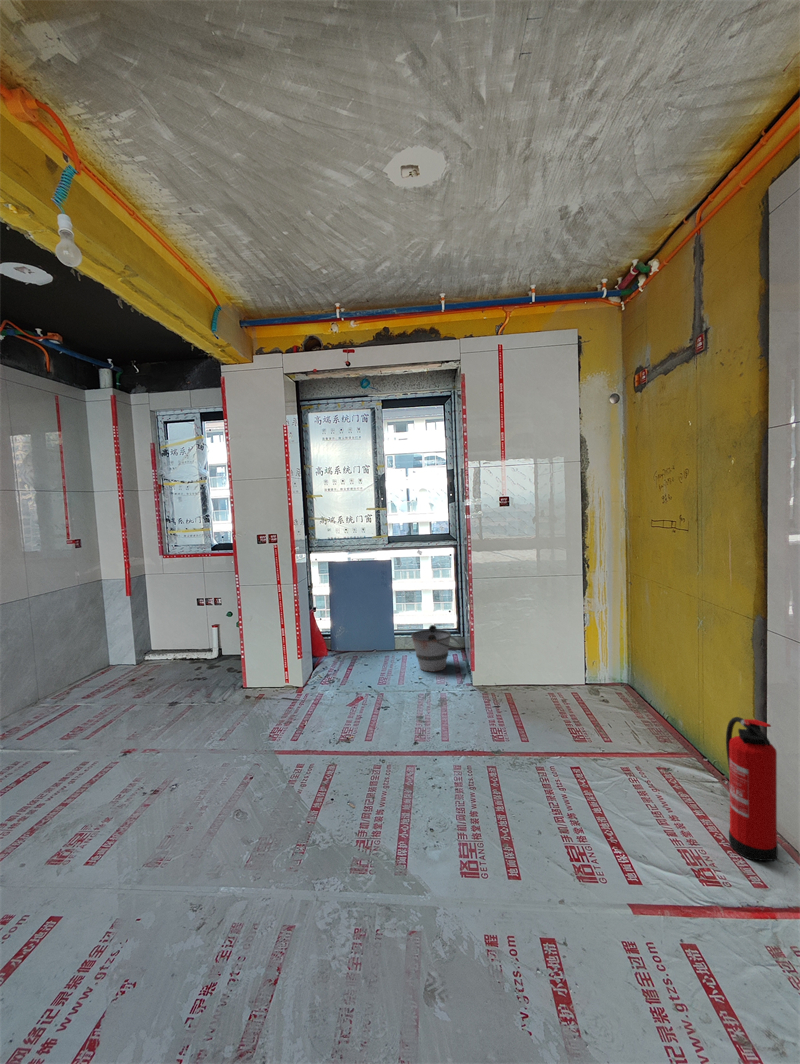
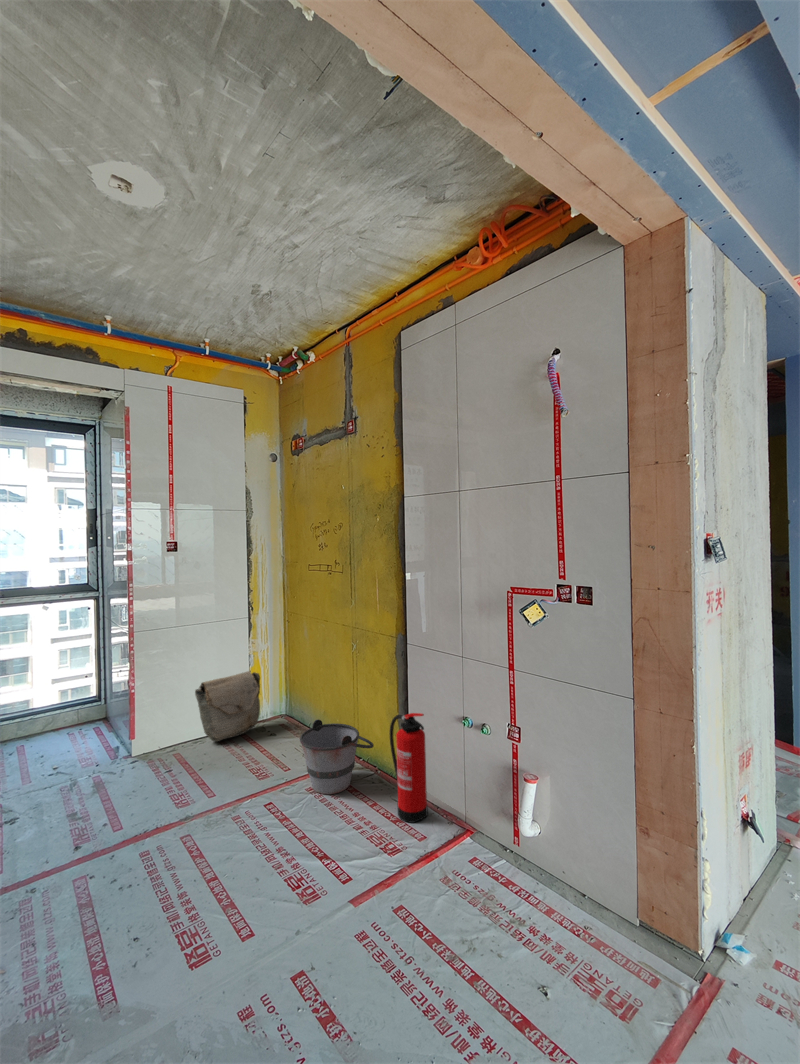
bucket: present [411,625,463,672] -> present [300,720,374,794]
bag: none [526,630,593,693] -> present [195,671,260,742]

